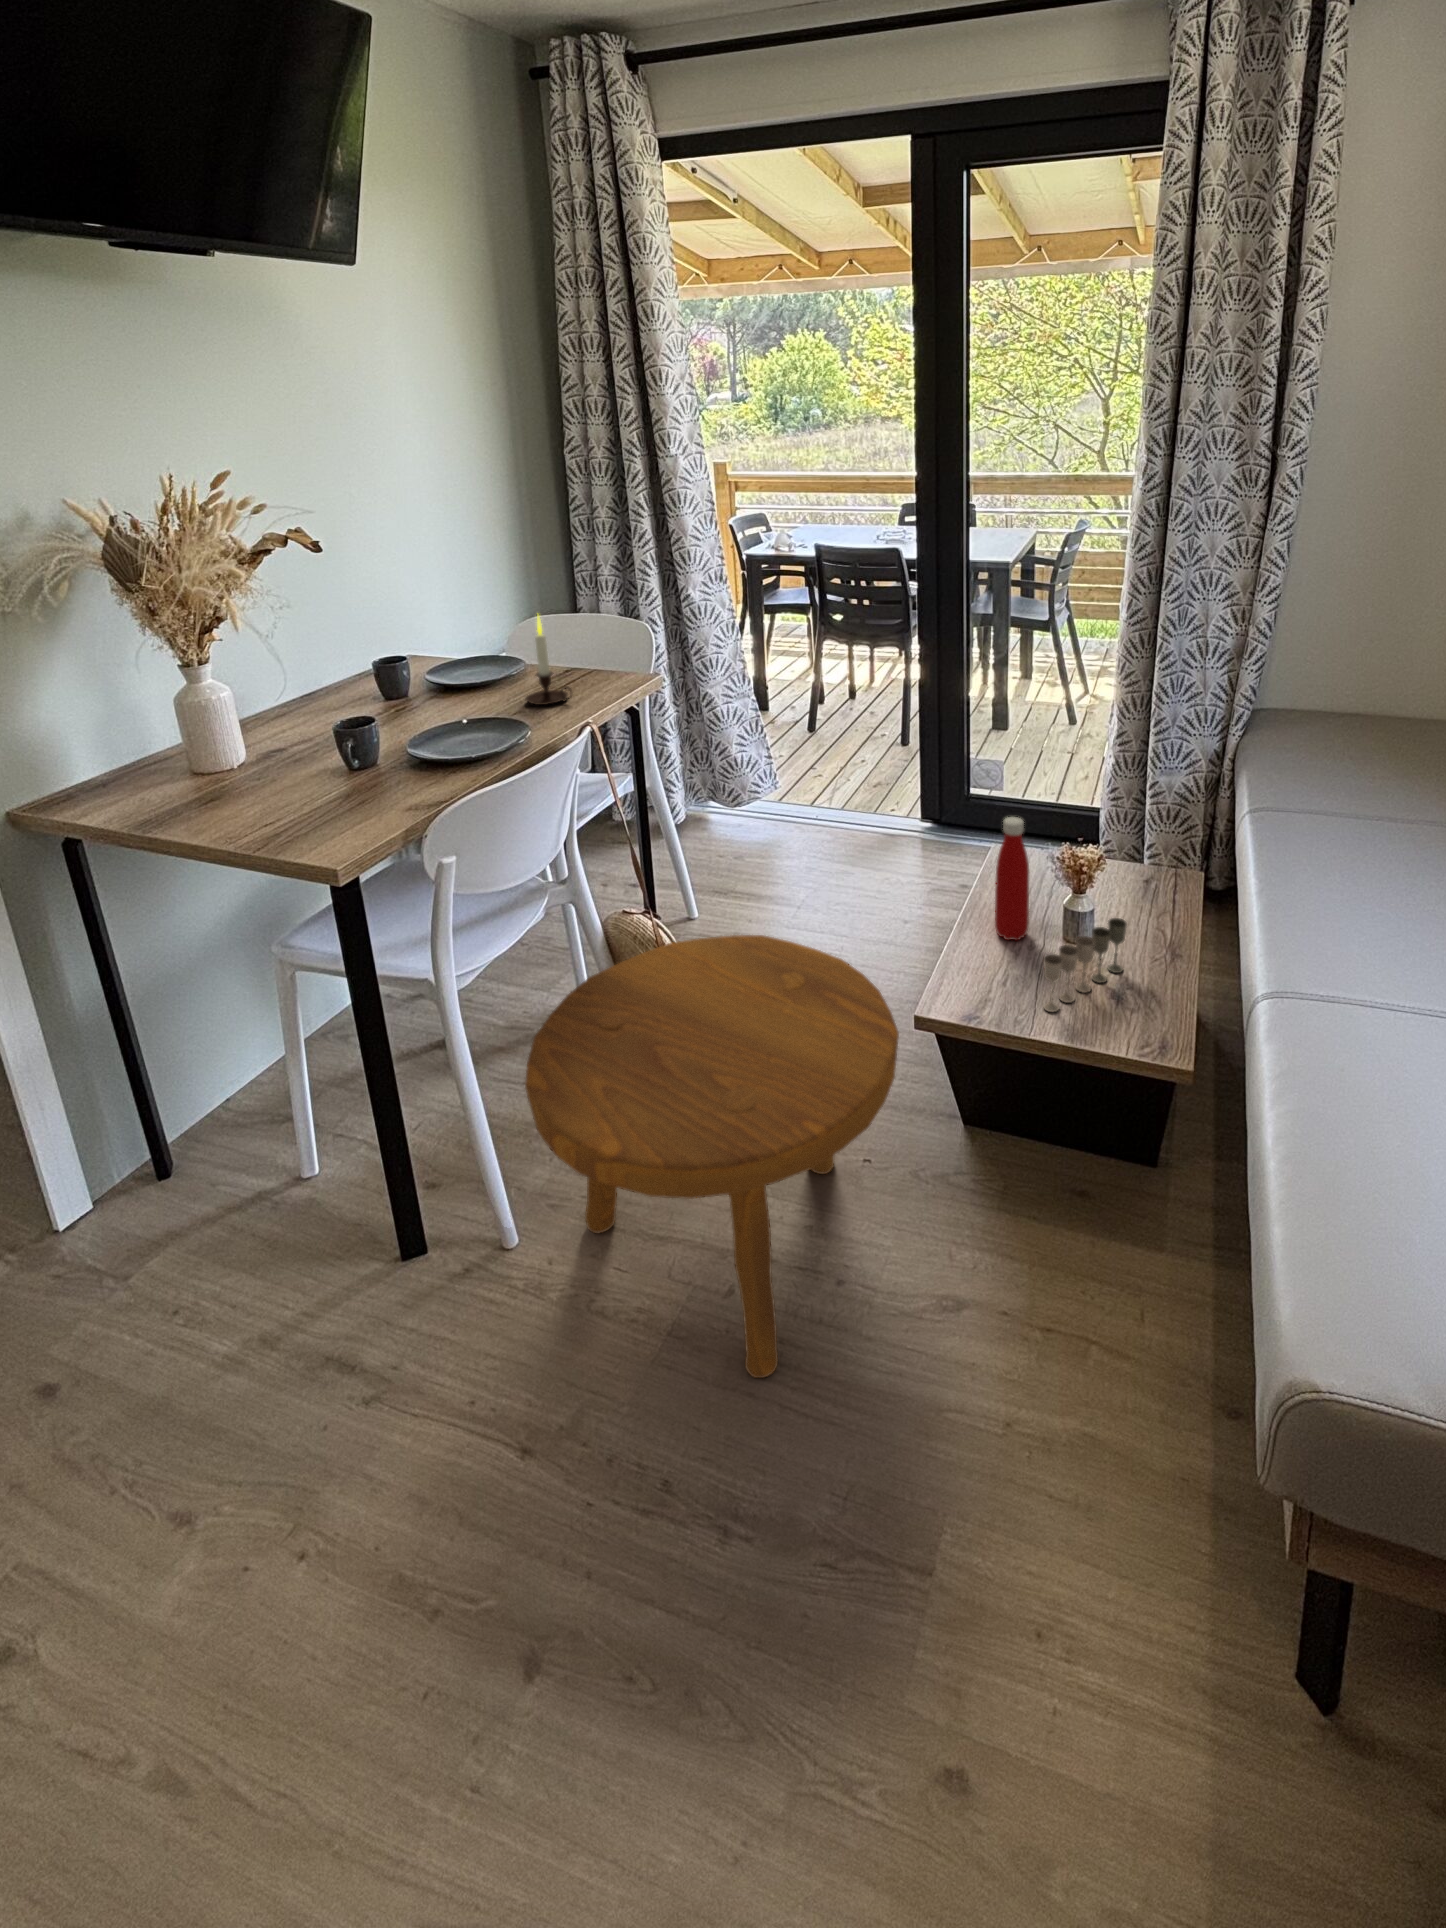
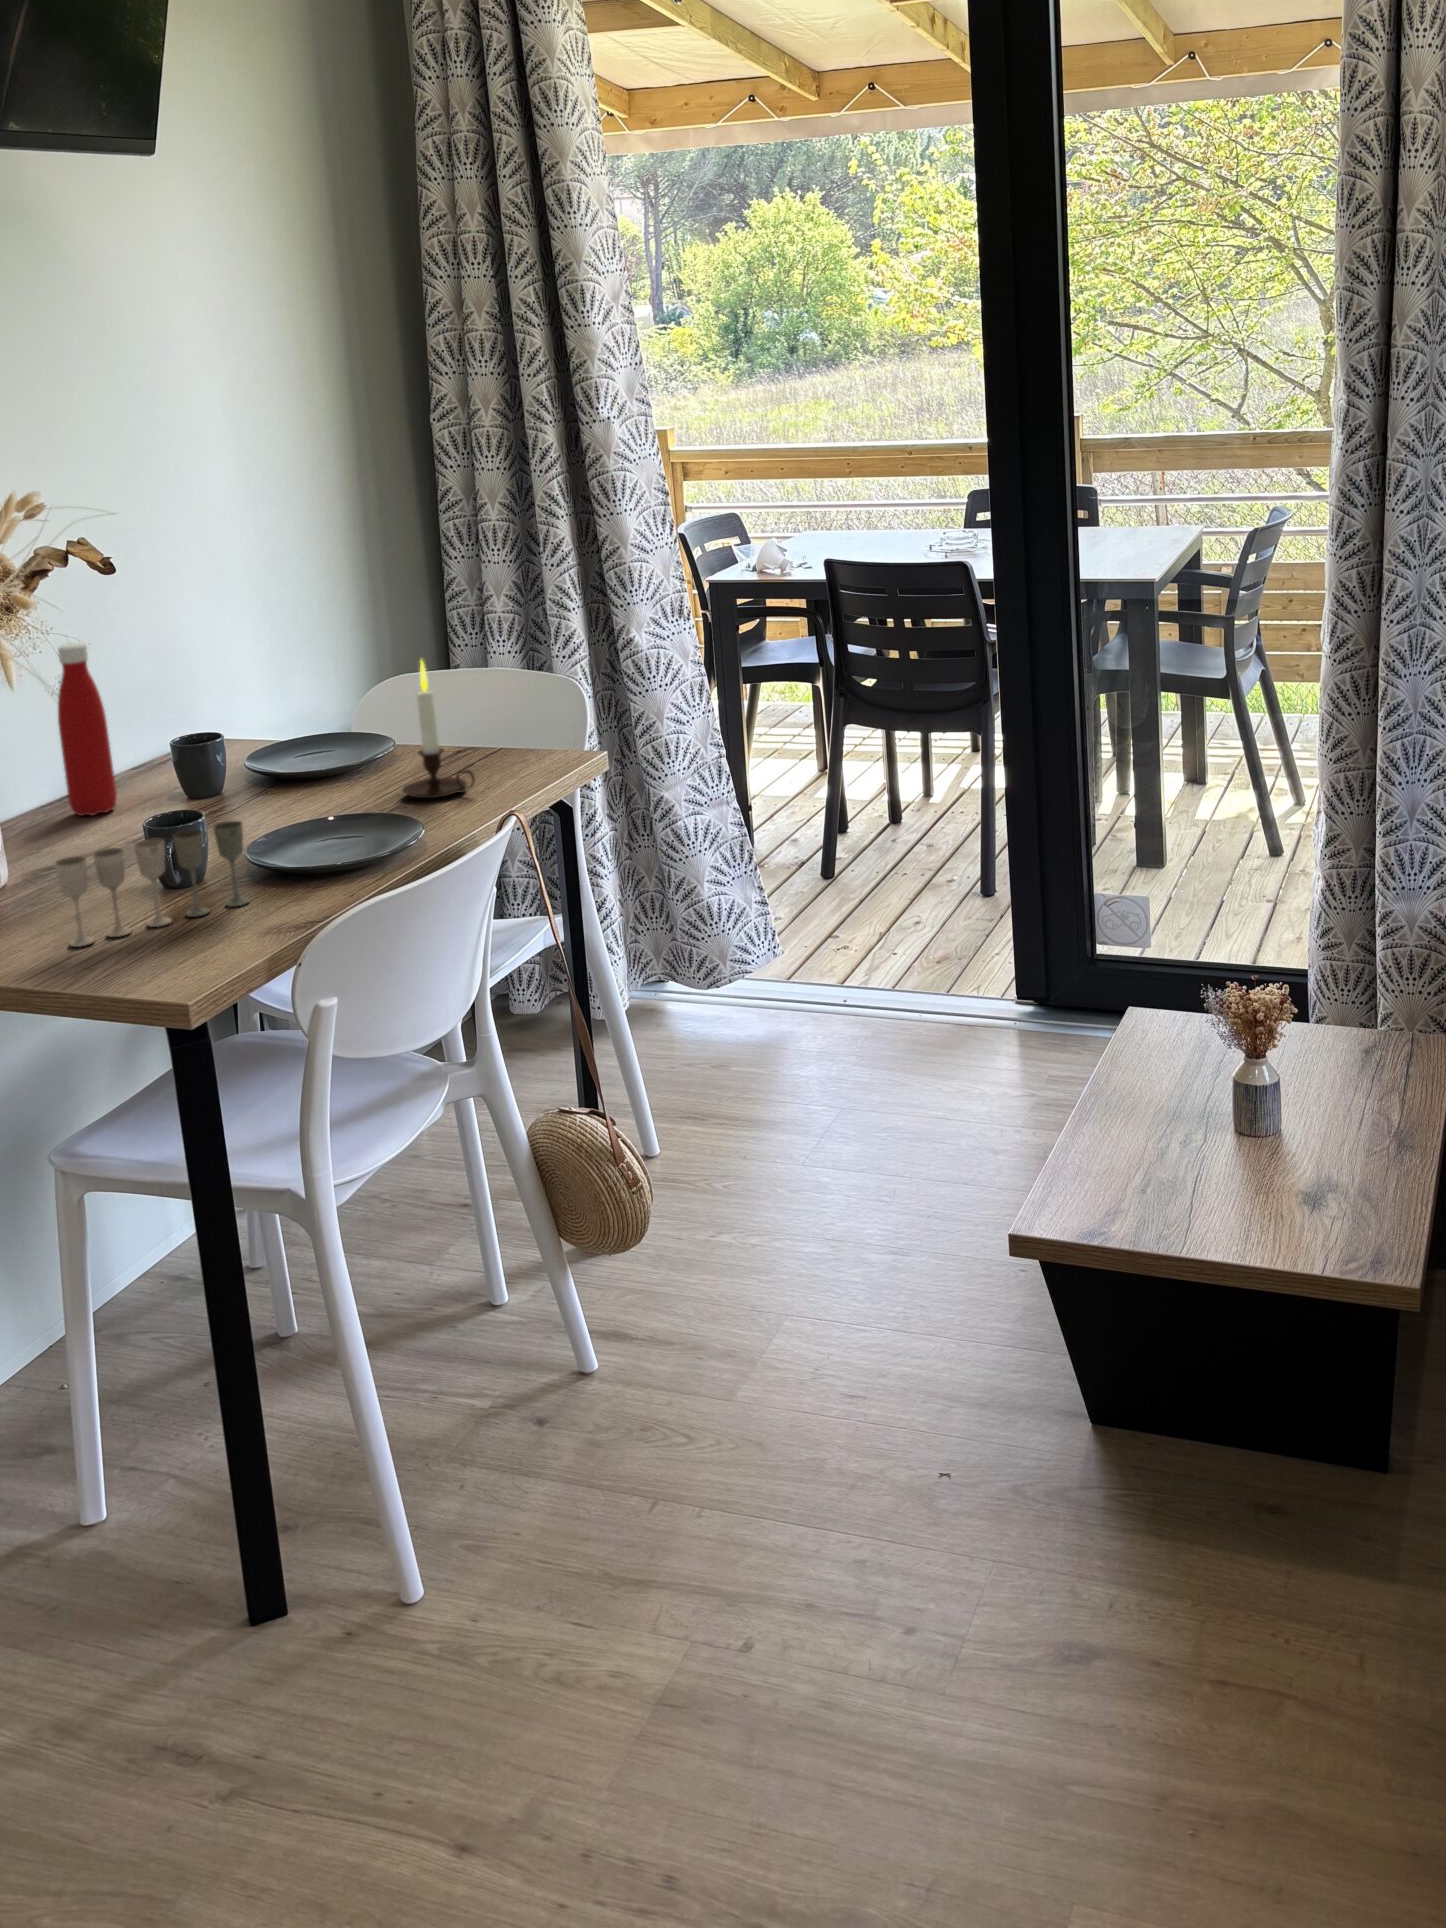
bottle: present [995,817,1029,940] -> present [58,643,117,816]
wine glass: present [1043,918,1127,1012] -> present [55,821,249,947]
footstool: present [525,935,899,1378] -> none [449,1126,989,1744]

